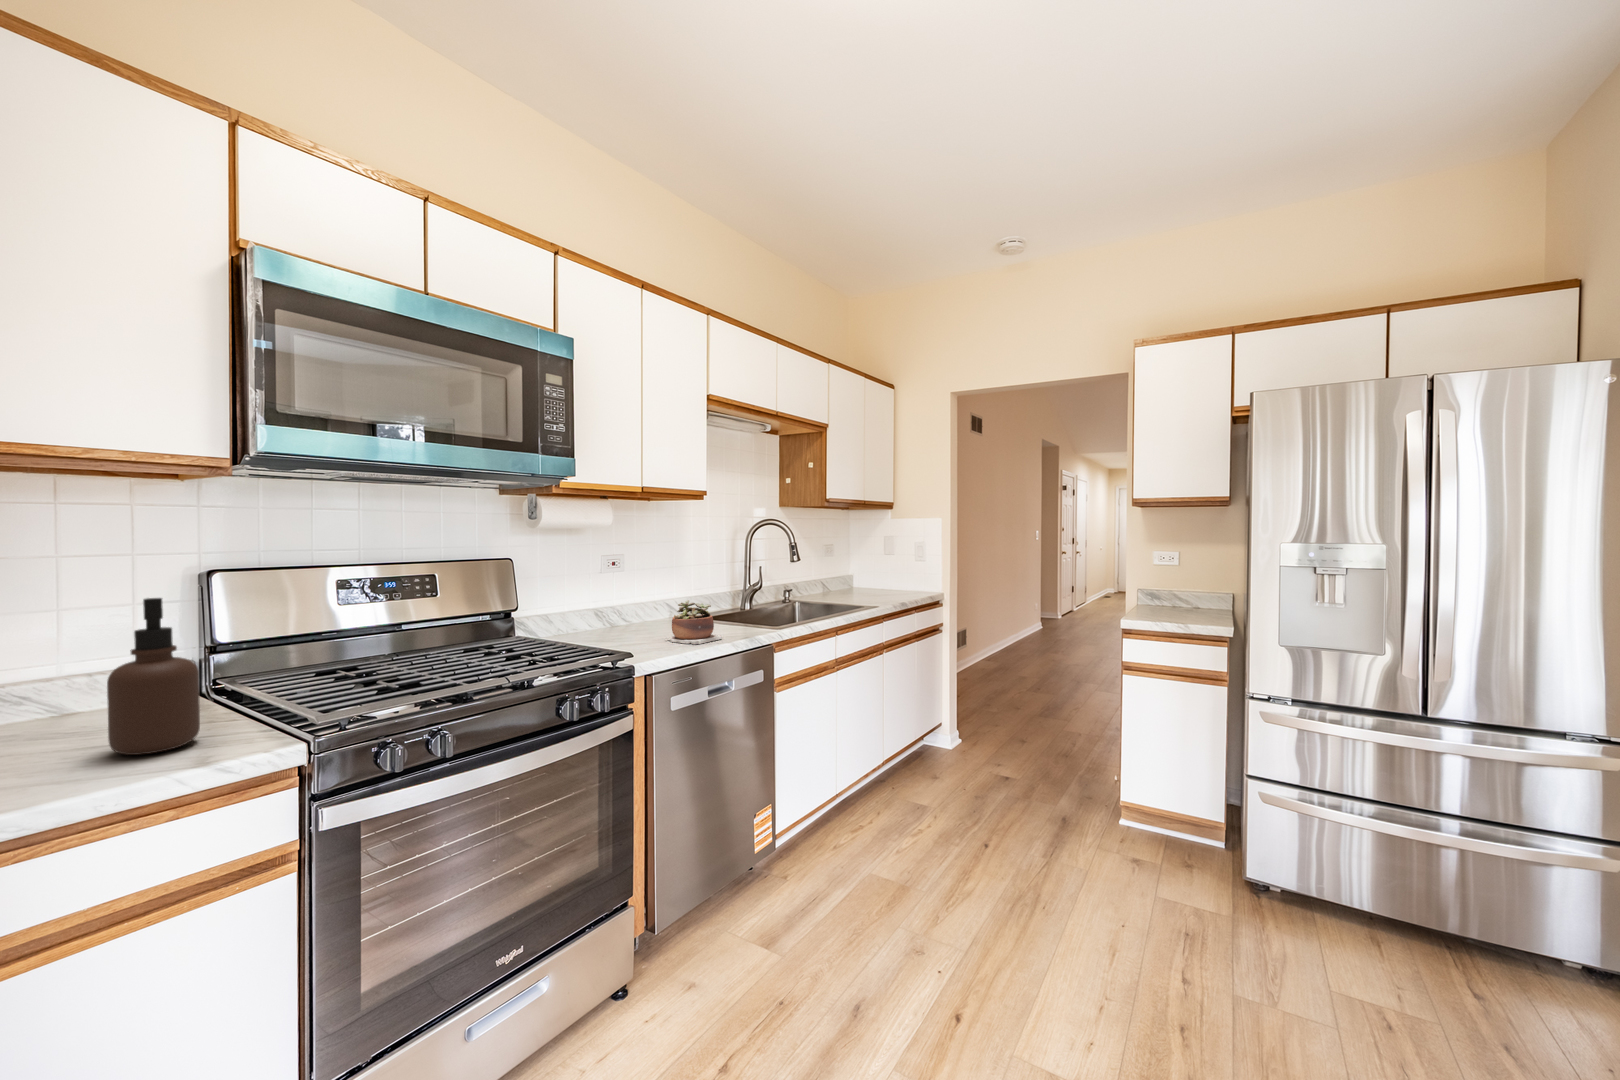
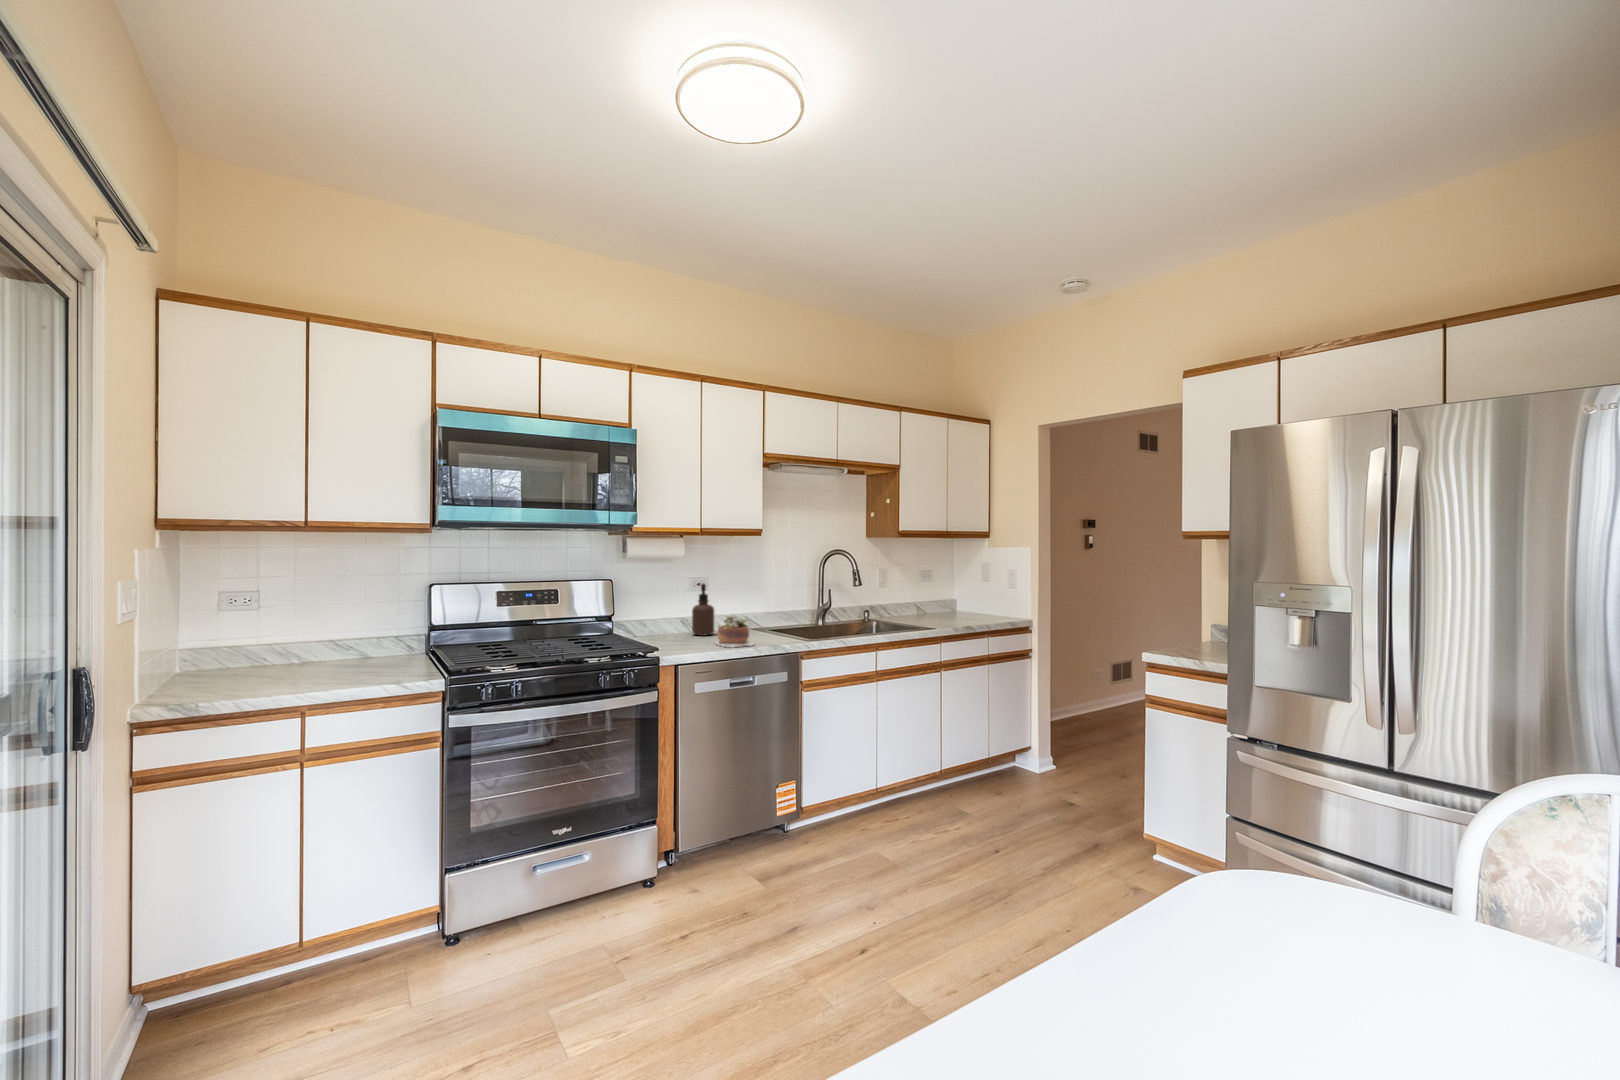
soap dispenser: present [107,598,200,755] -> present [692,584,714,636]

